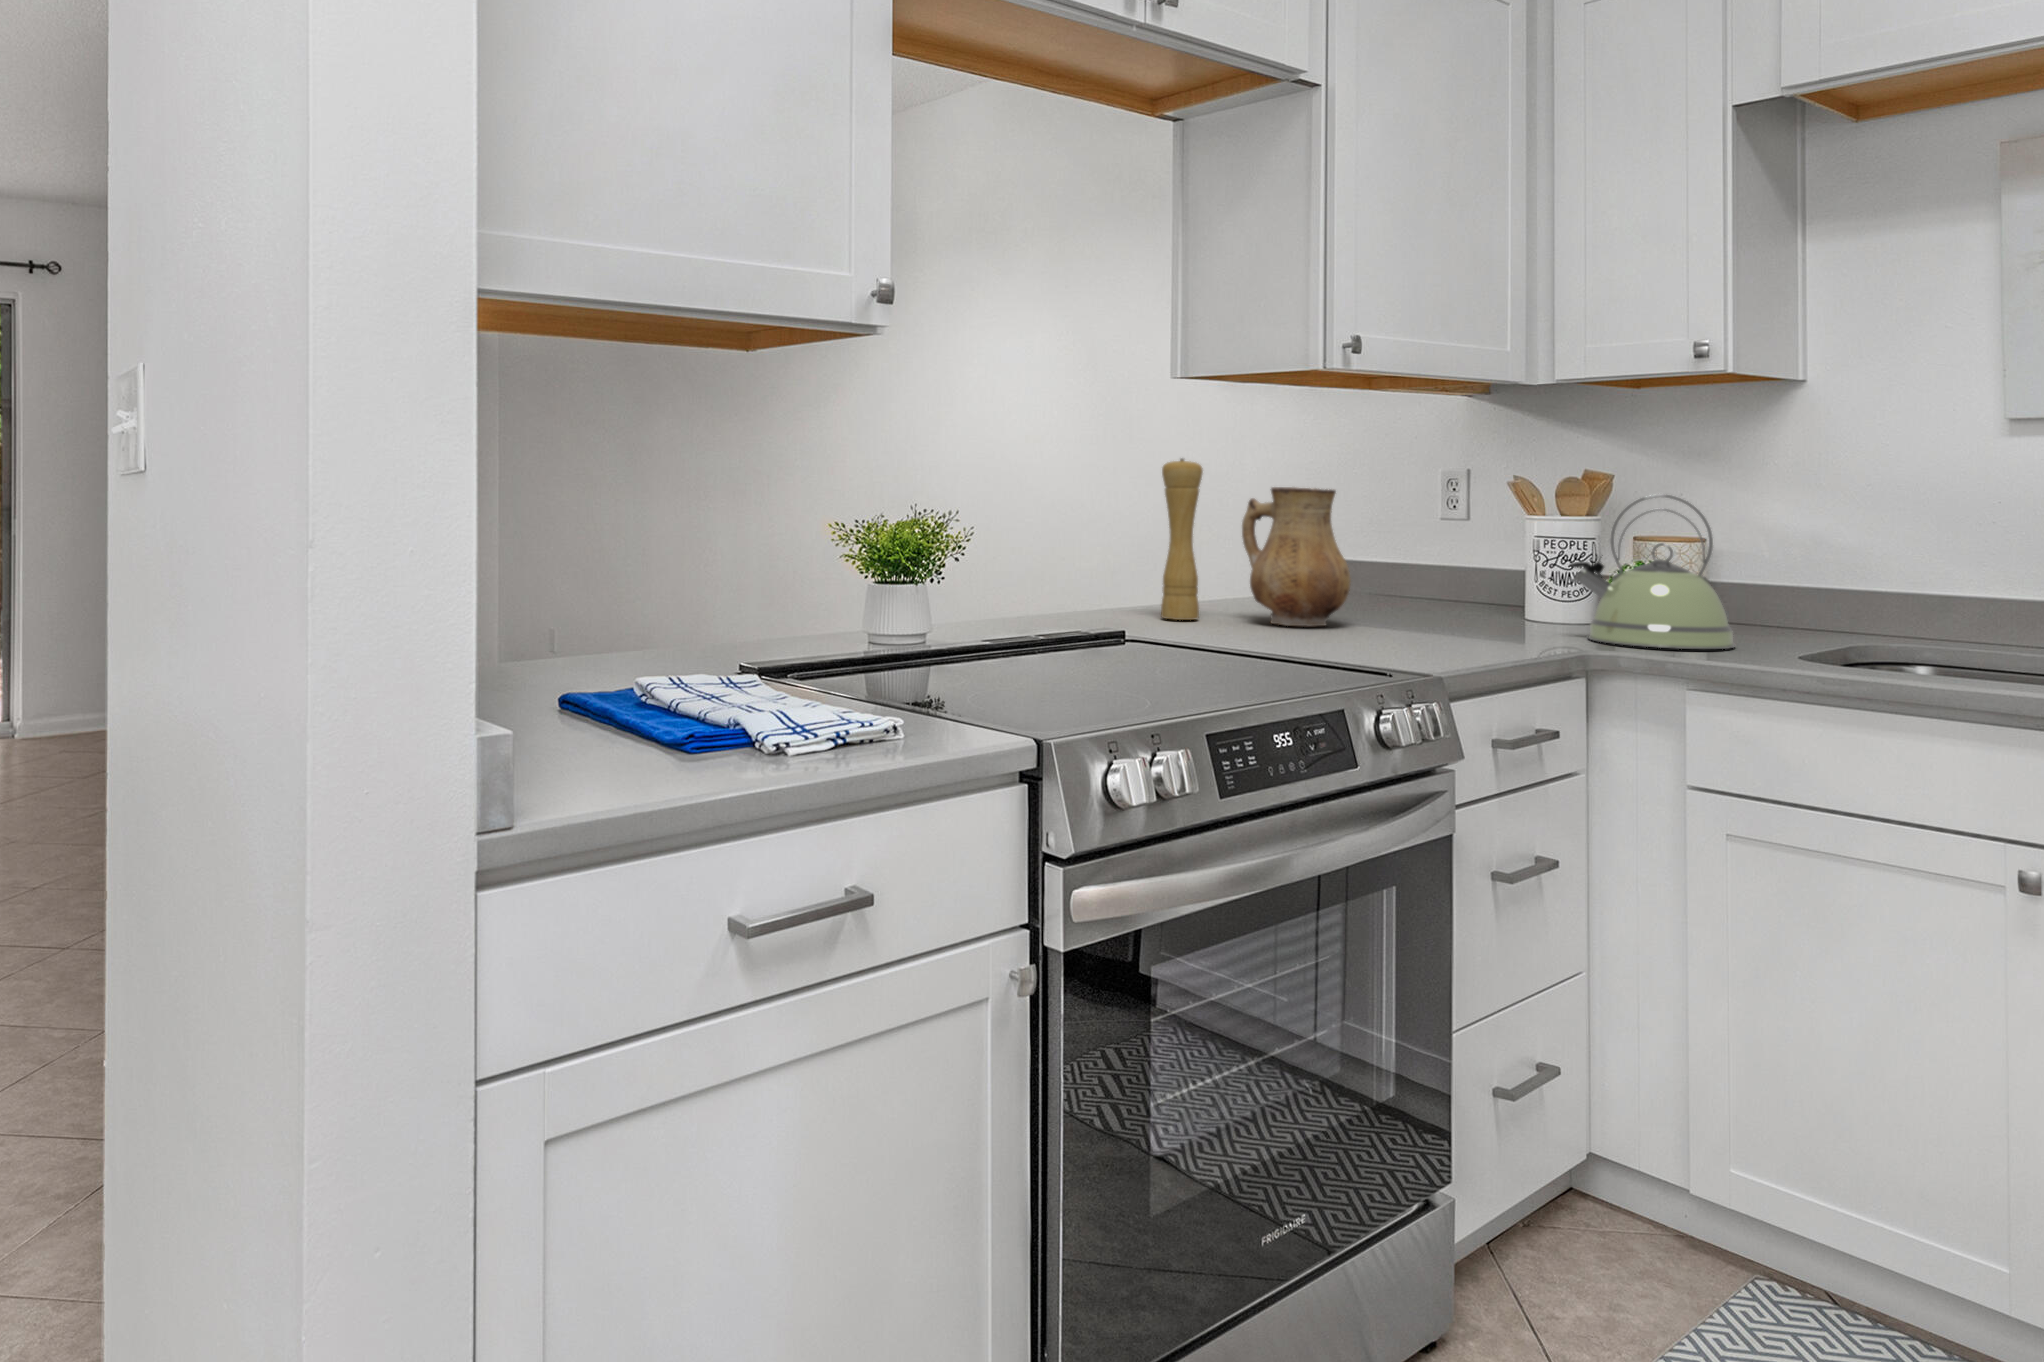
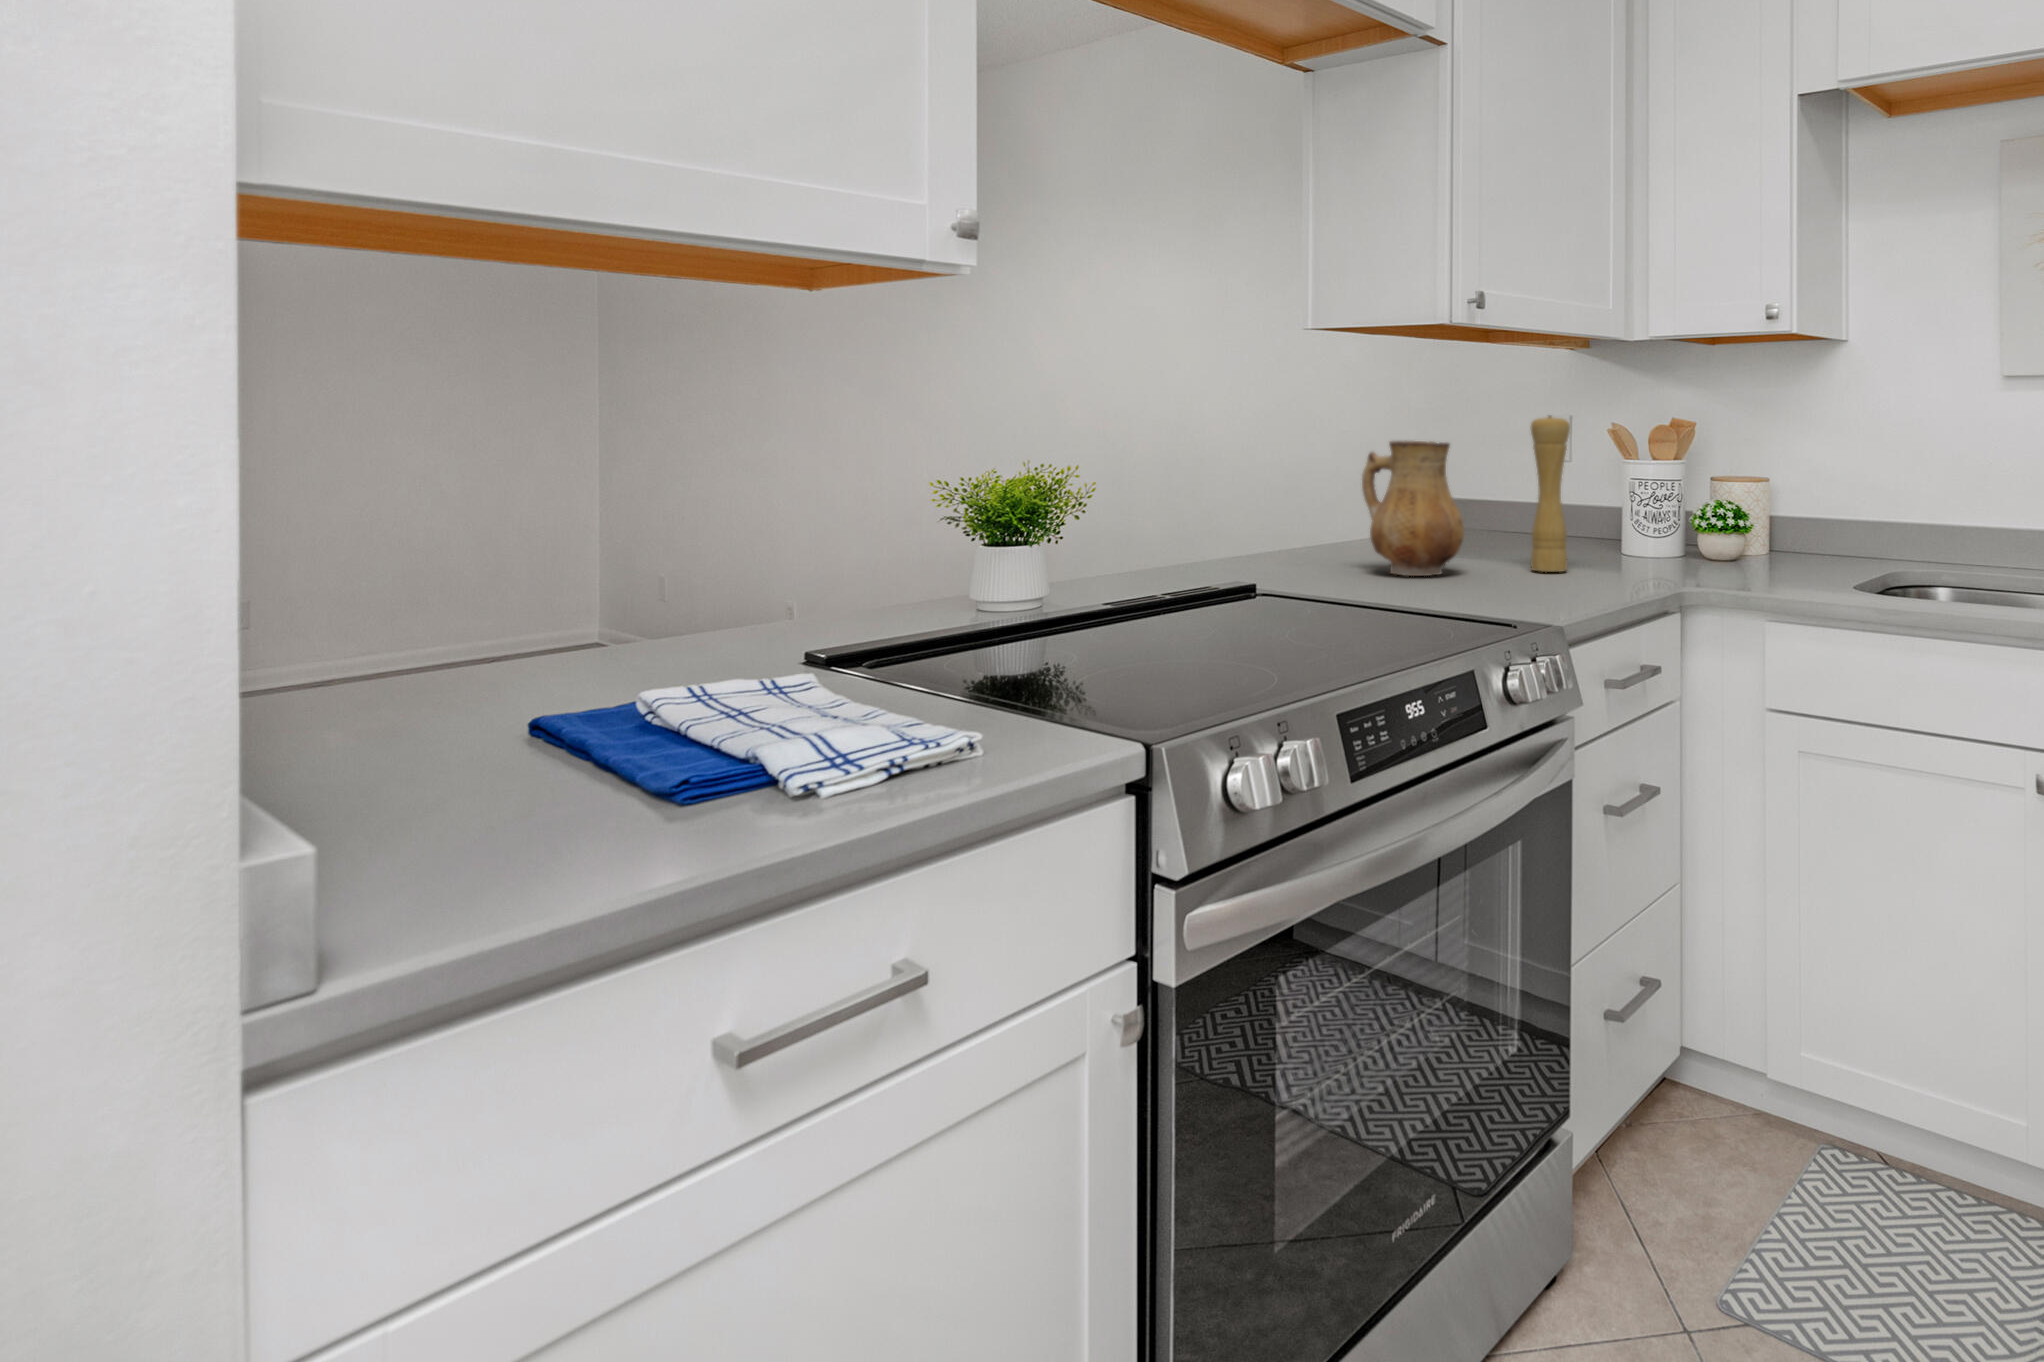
pepper mill: present [1161,459,1203,620] -> present [1531,415,1570,572]
kettle: present [1570,494,1735,649] -> none [1658,444,1797,586]

